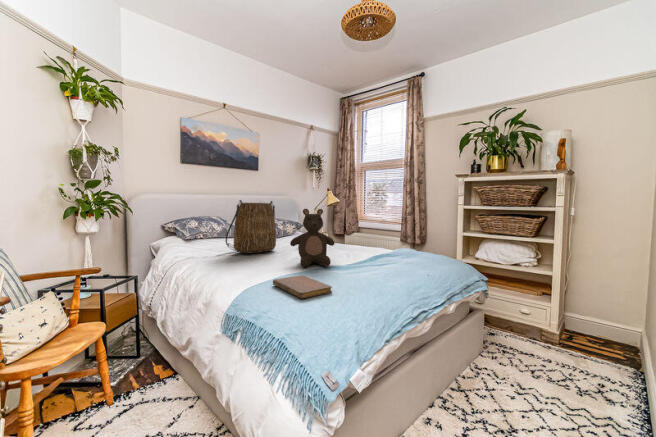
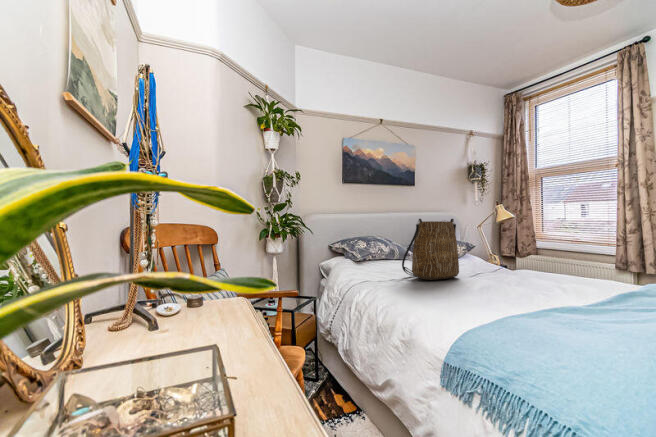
stuffed bear: present [290,209,335,267] -> none [497,228,567,307]
notebook: present [273,275,332,299] -> none [511,320,627,363]

